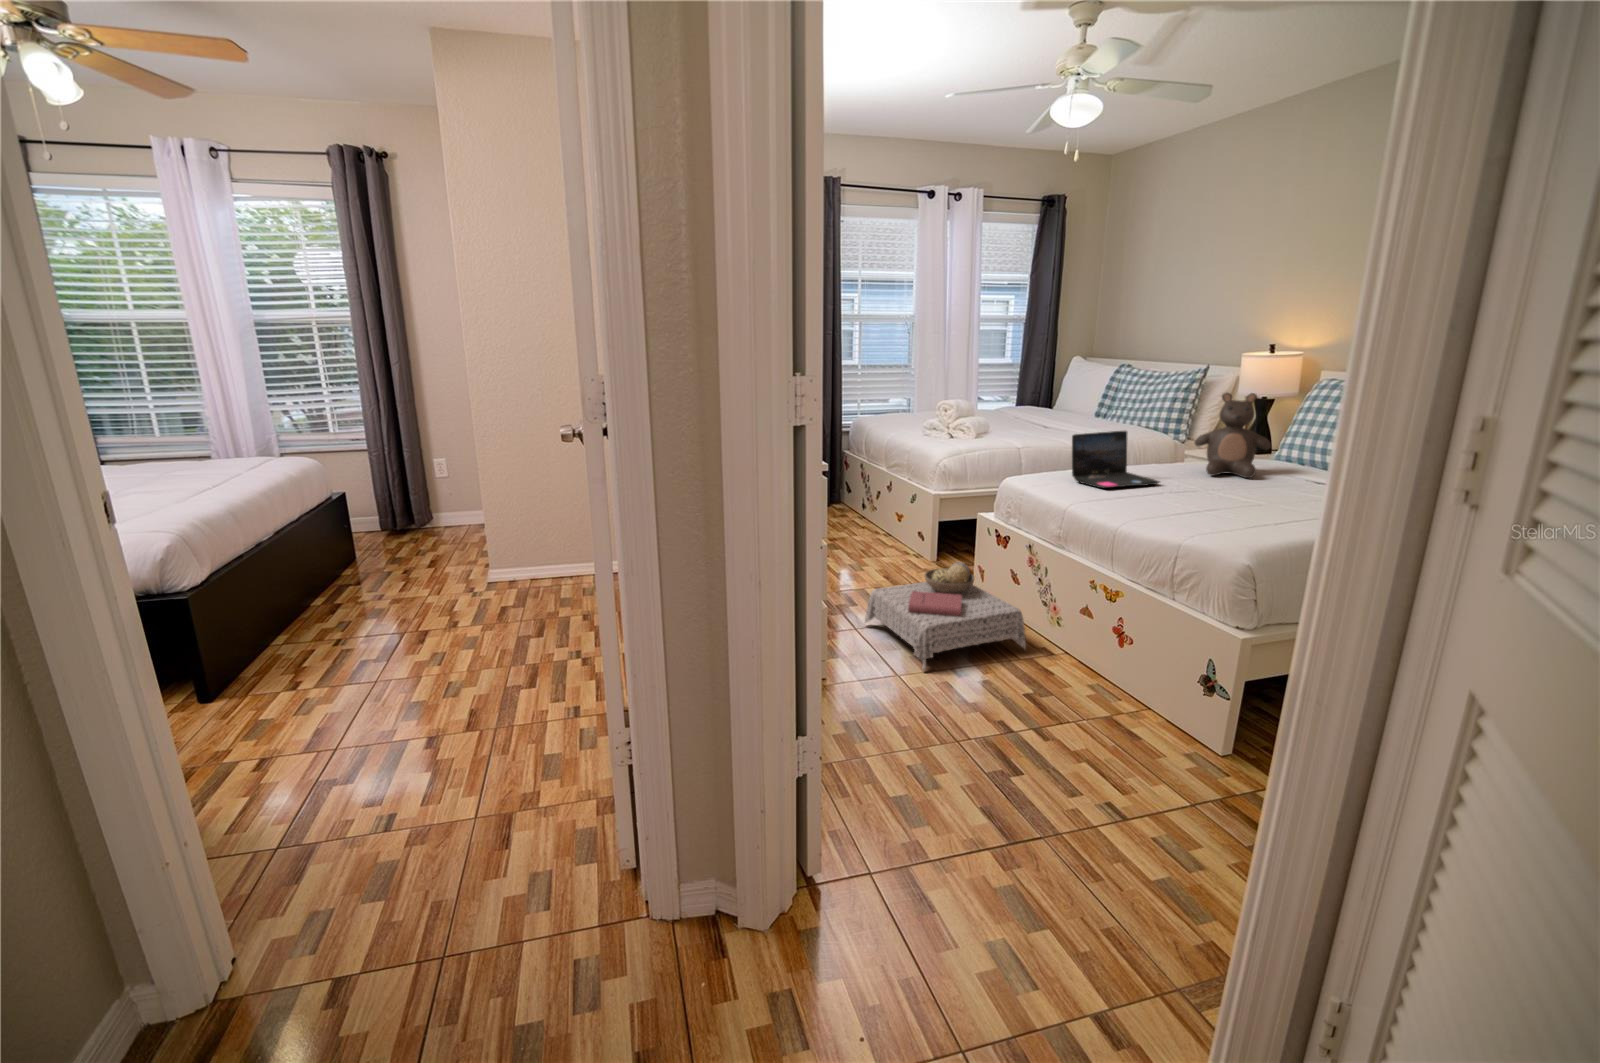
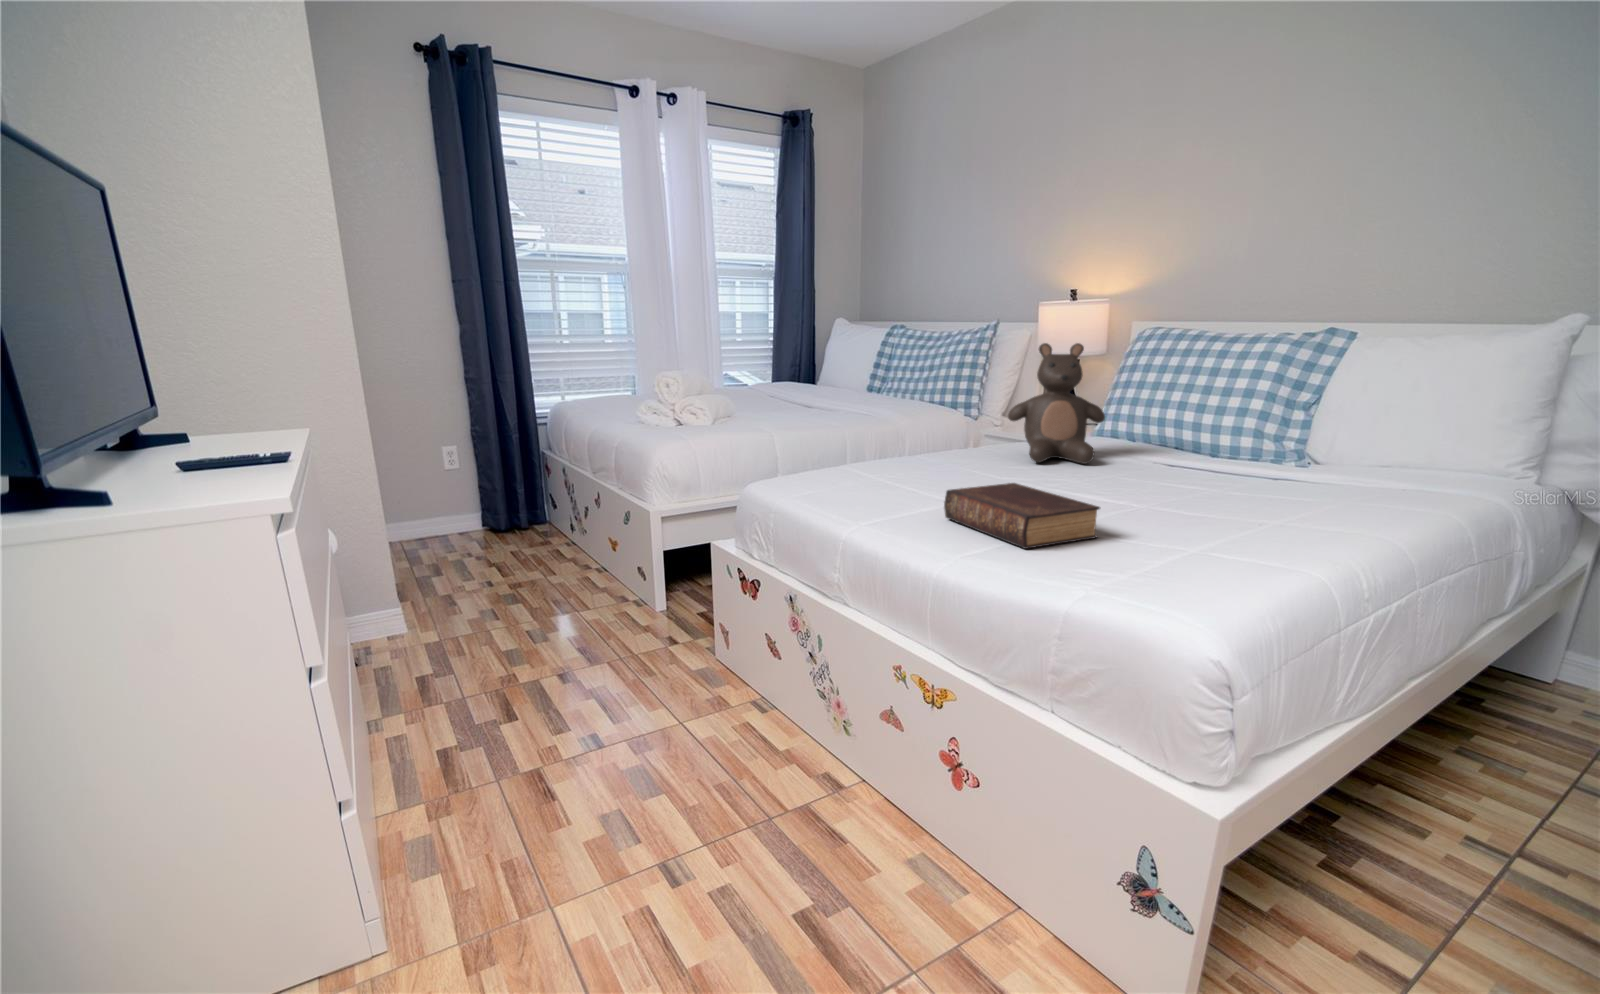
laptop: present [1072,431,1159,488] -> none [843,401,978,494]
book: none [1129,484,1224,518] -> present [944,483,1100,549]
ottoman: present [865,562,1026,671] -> none [509,637,797,891]

